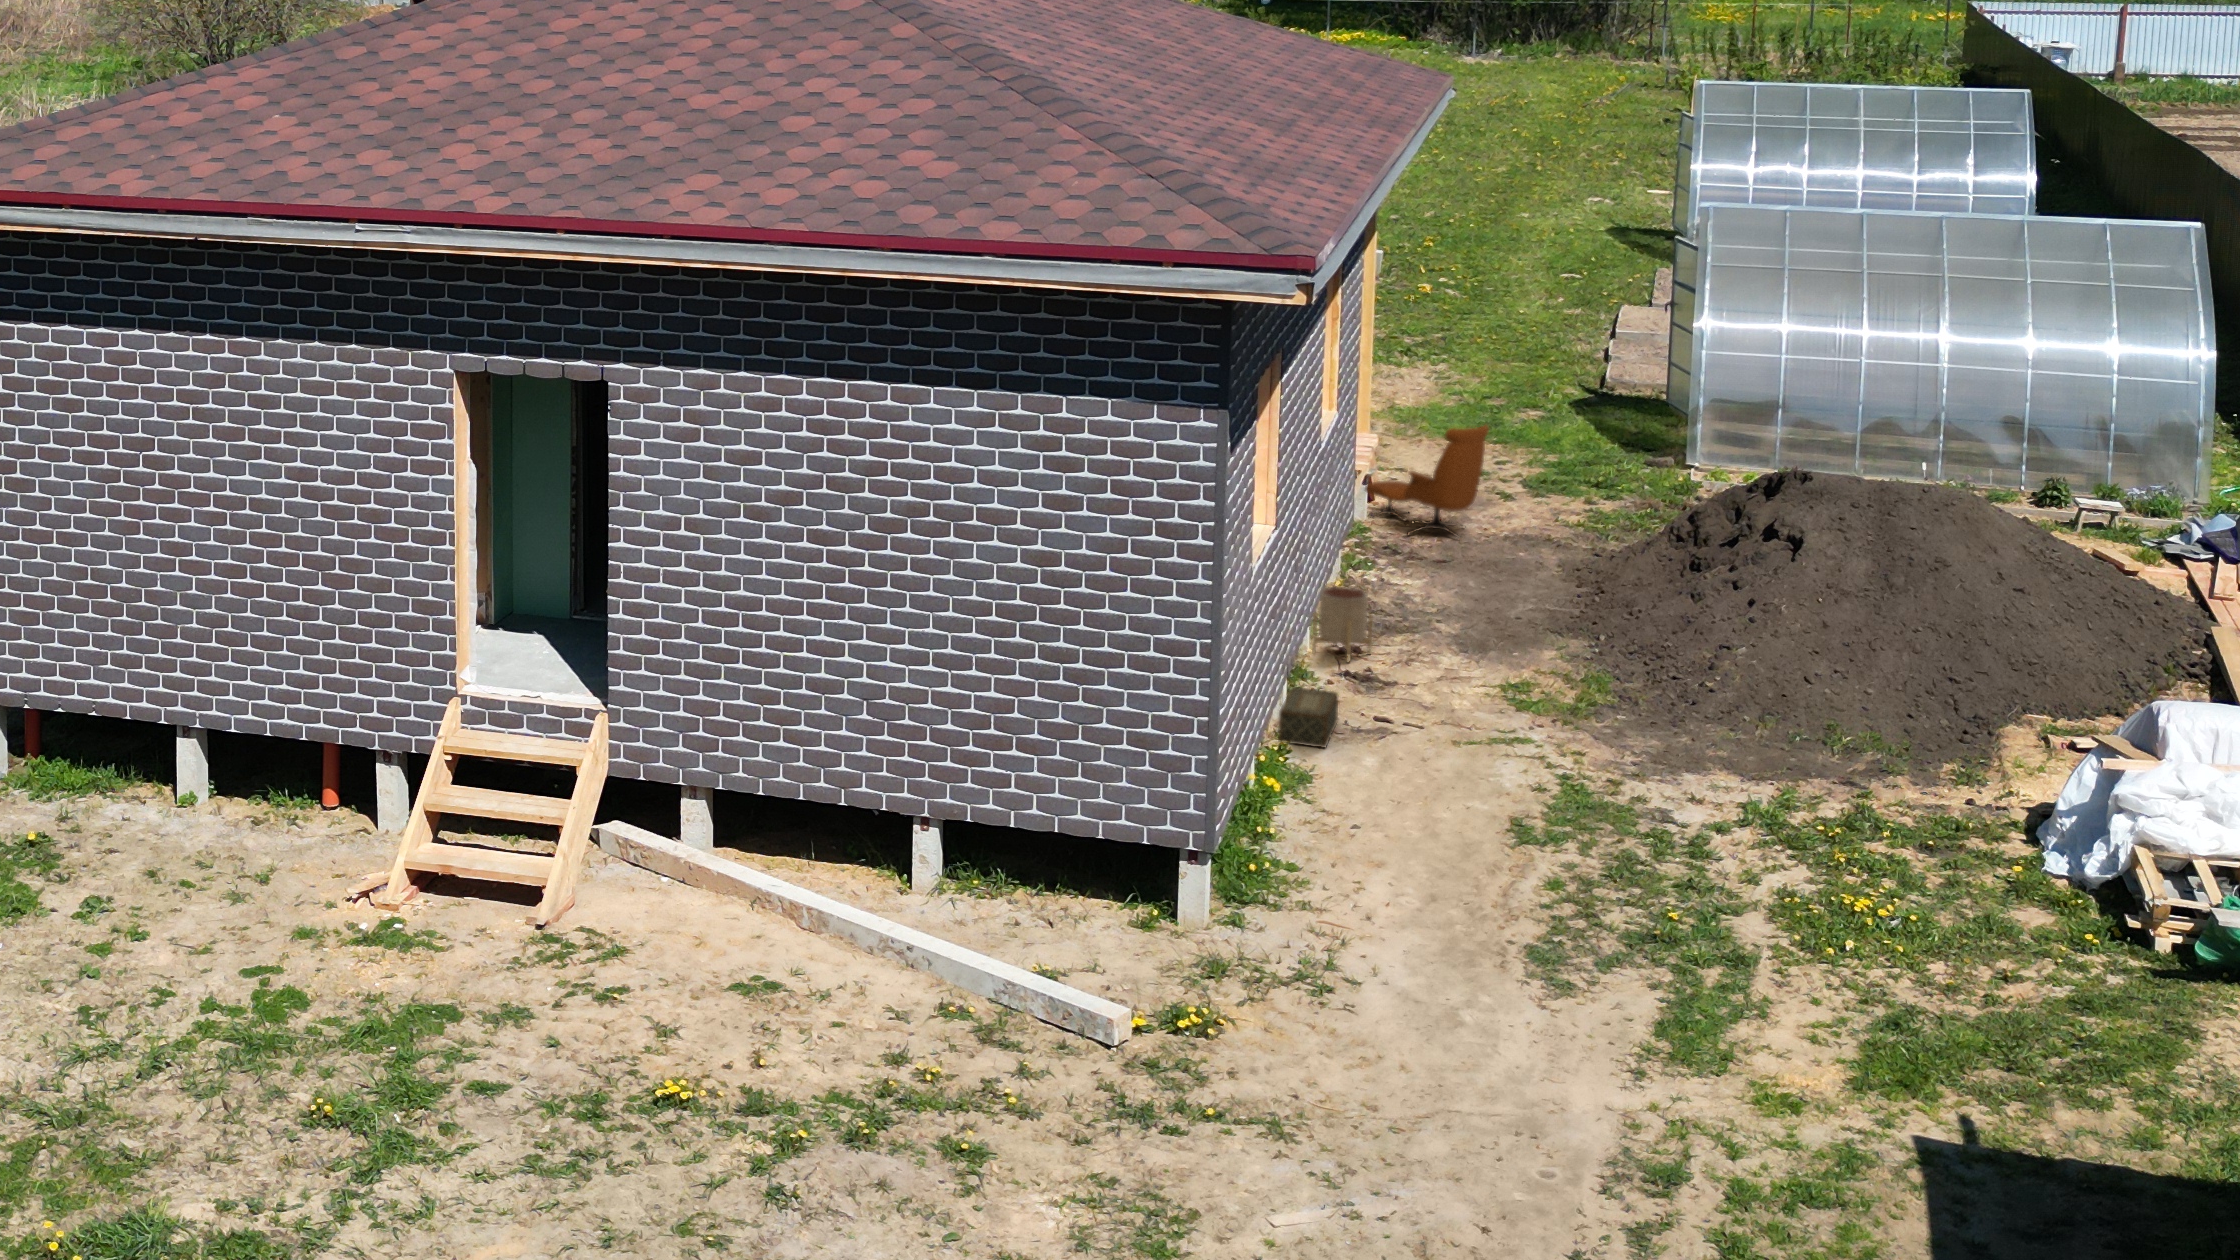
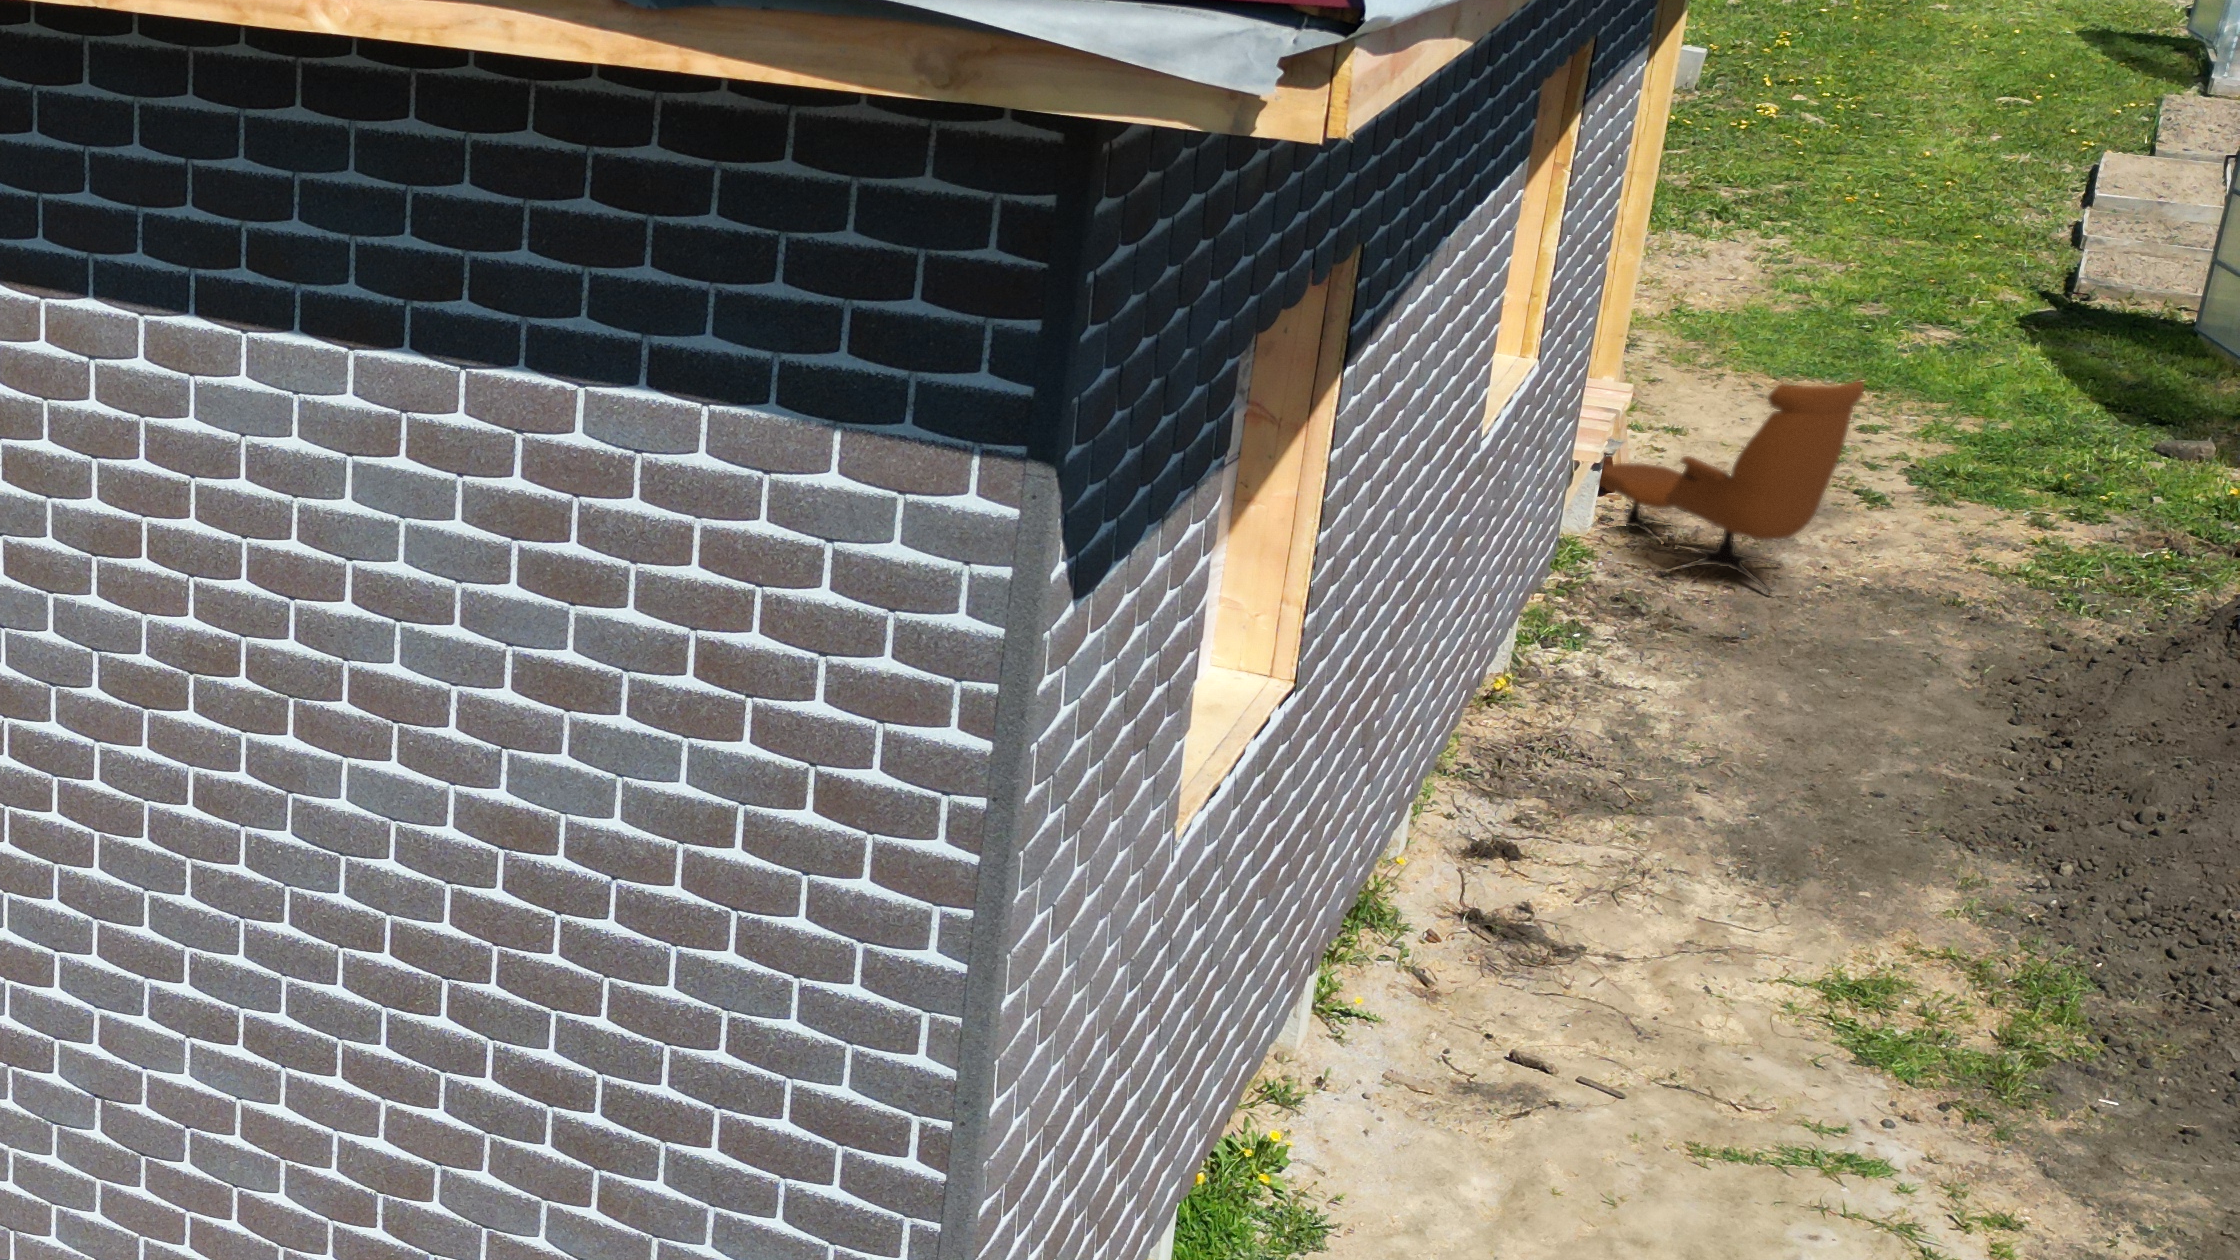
planter: present [1312,587,1373,662] -> none [1406,724,1550,887]
woven basket: present [1278,687,1338,748] -> none [1269,973,1431,1139]

